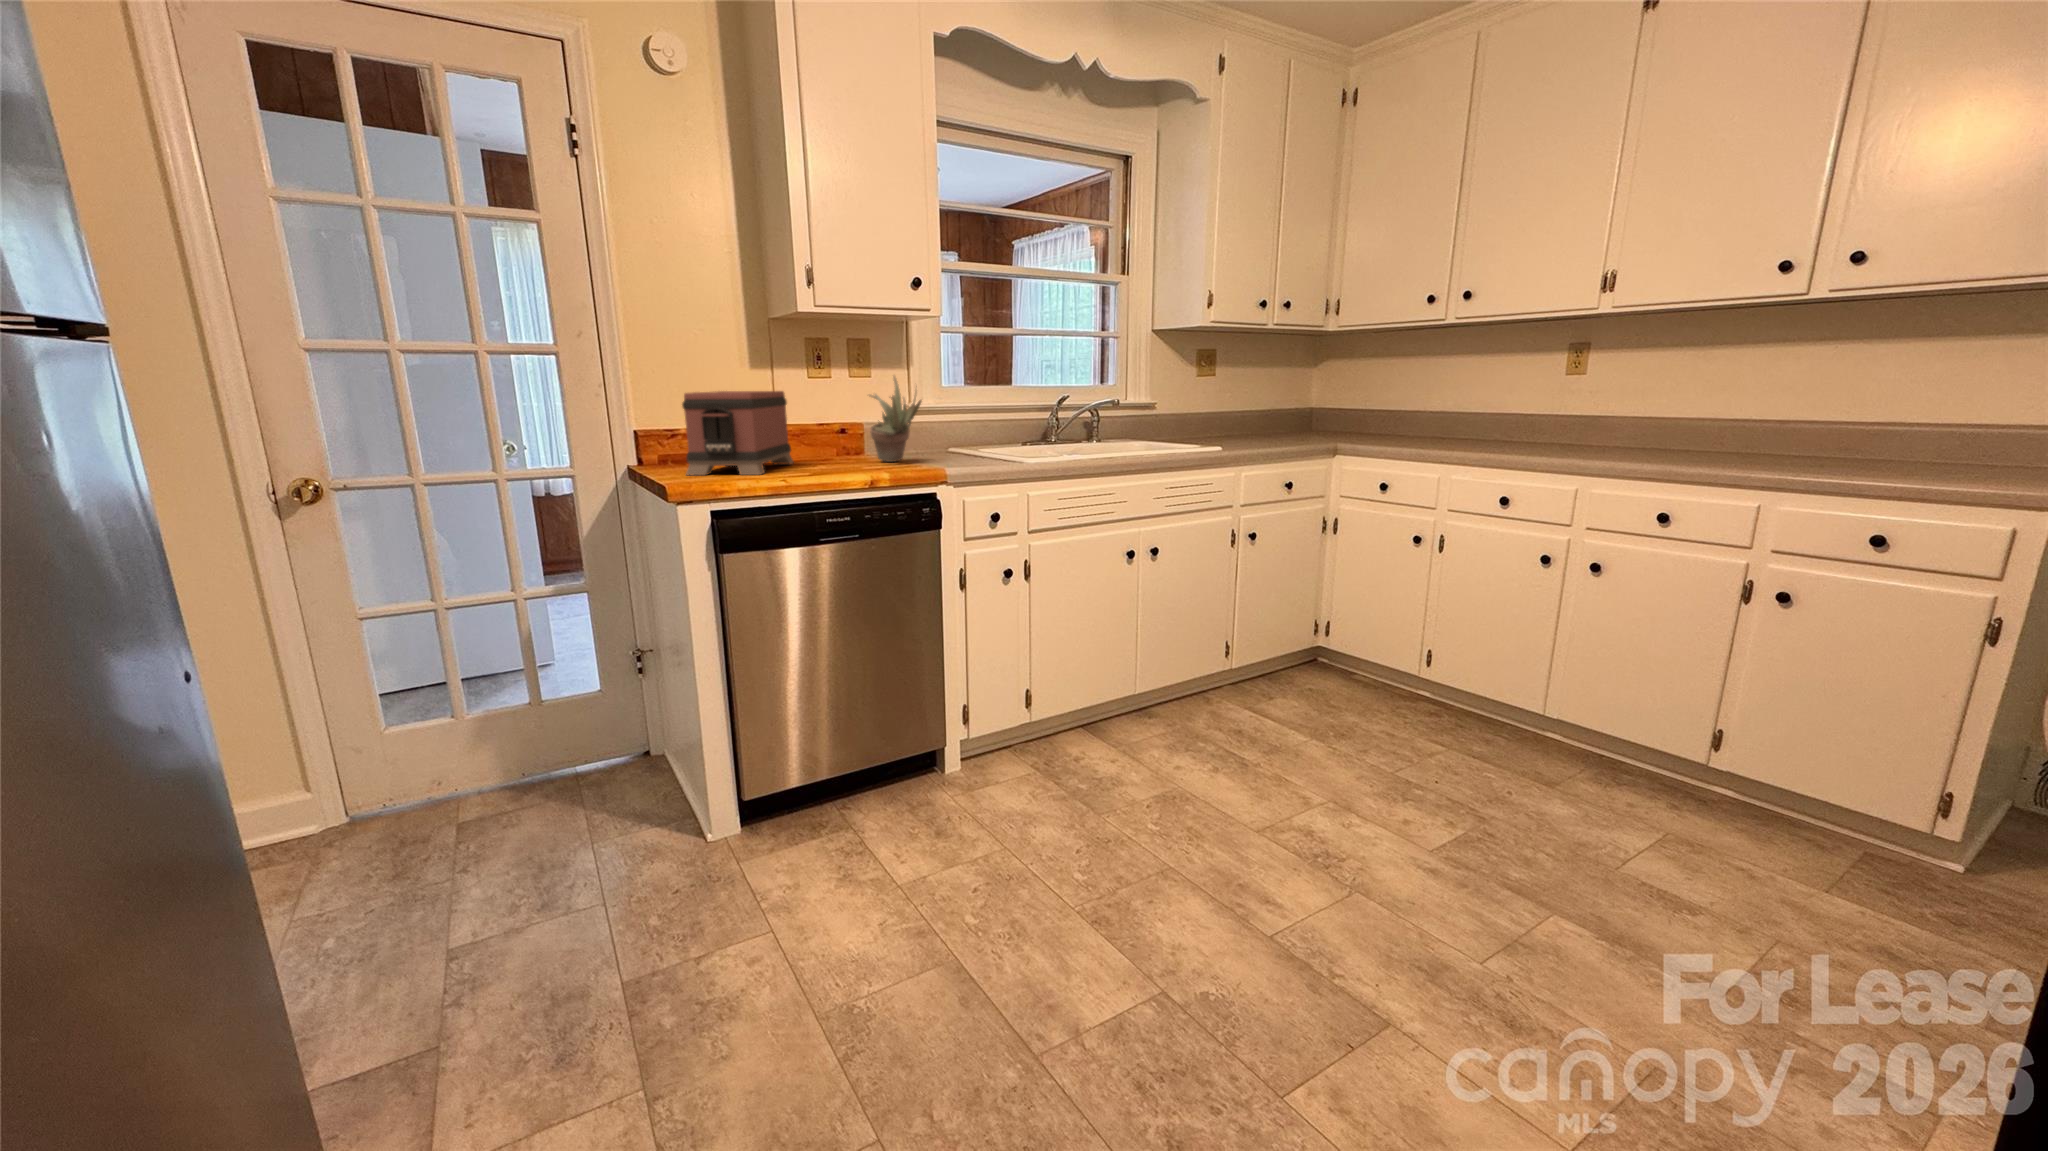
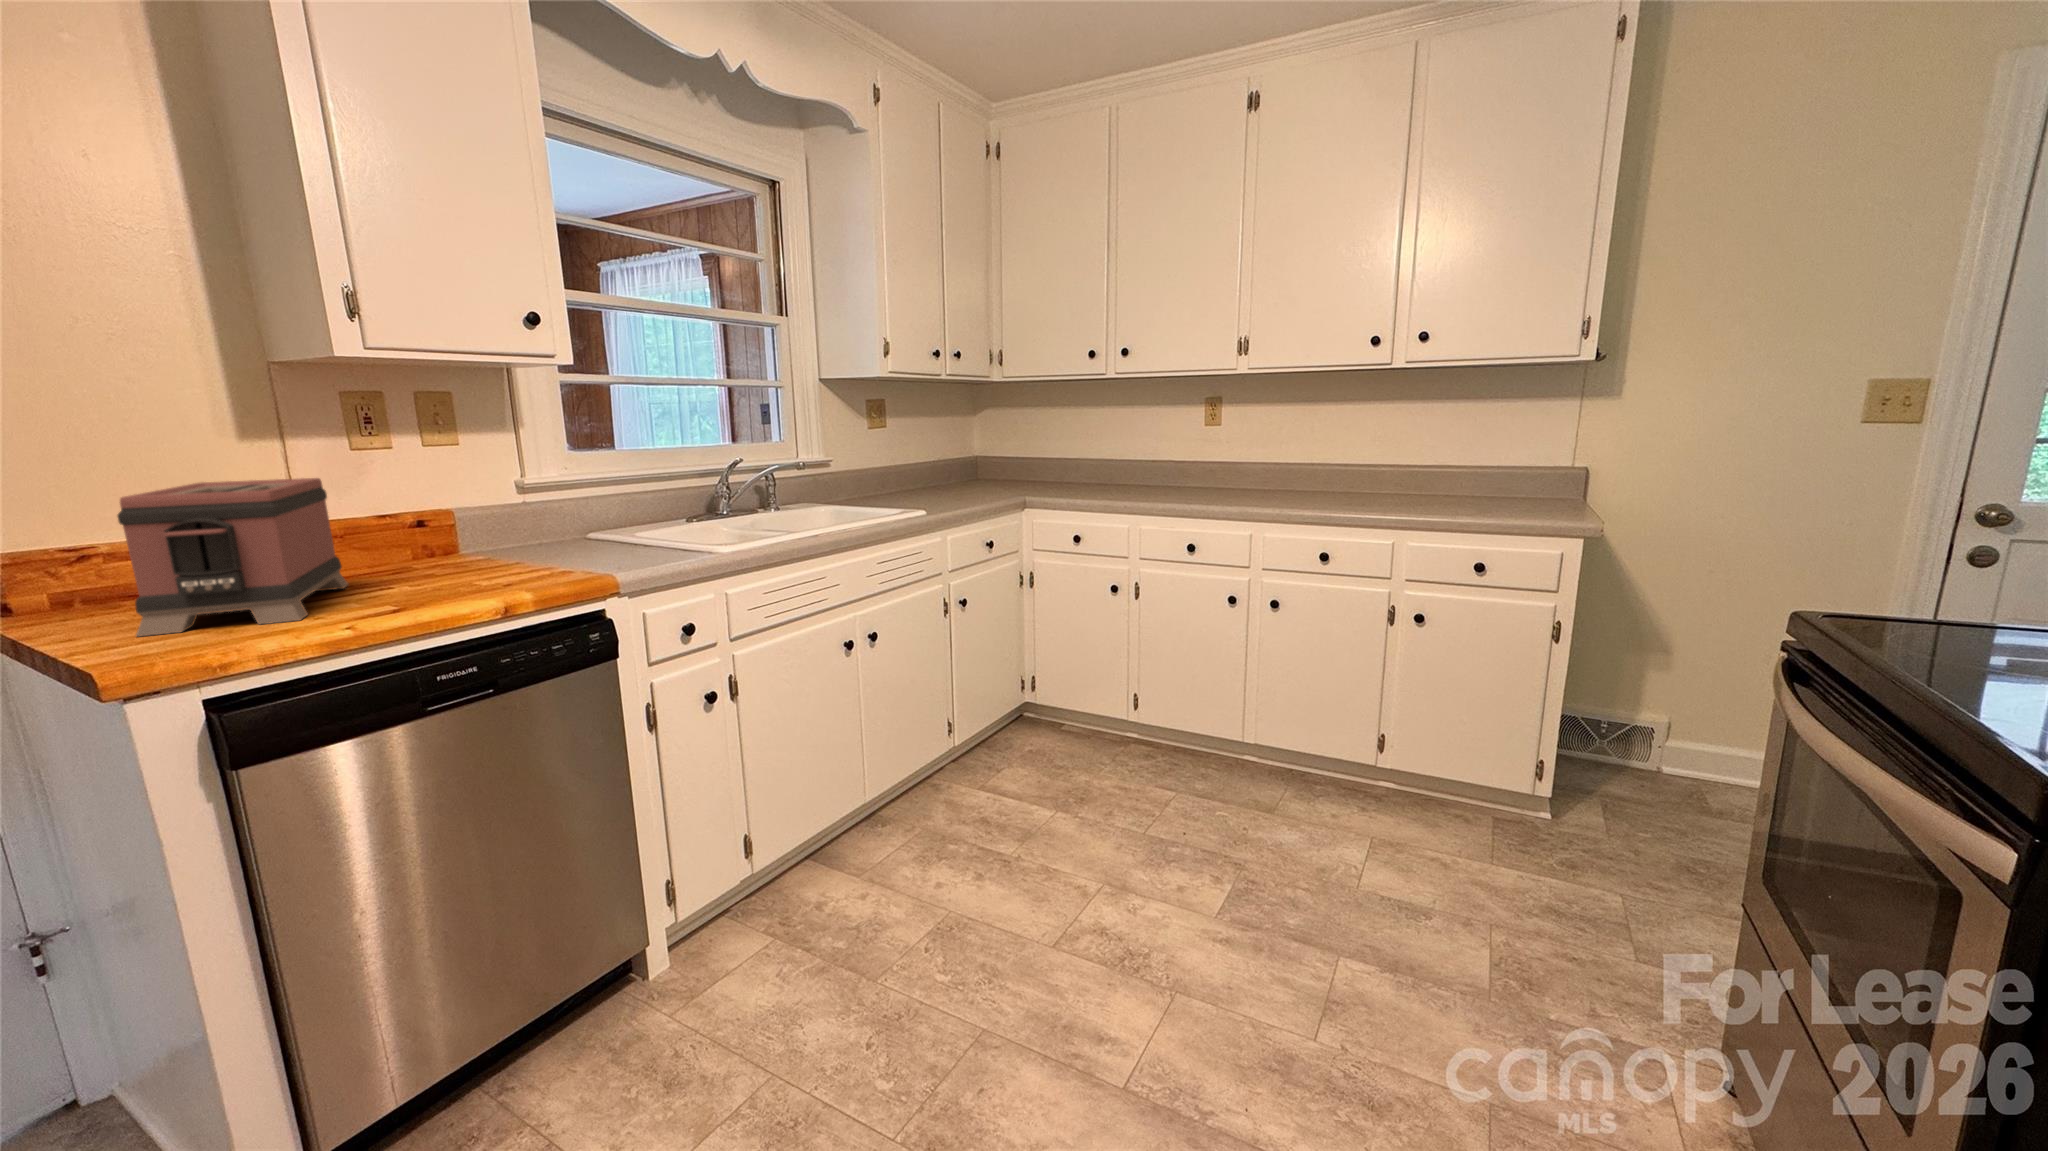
succulent plant: present [869,376,921,462] -> none [469,448,561,569]

